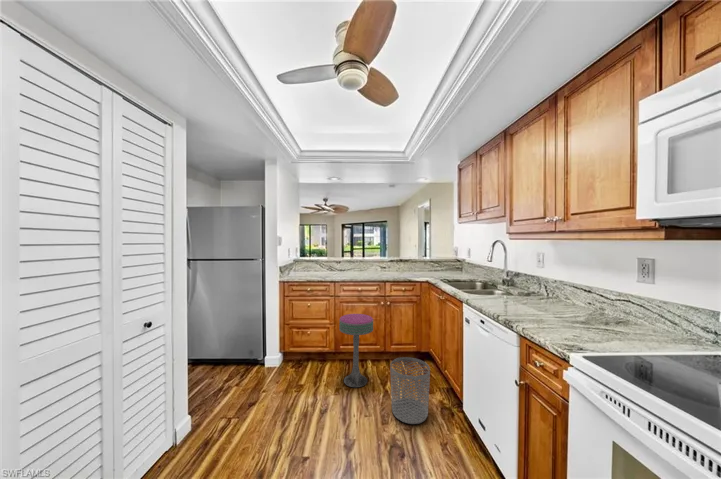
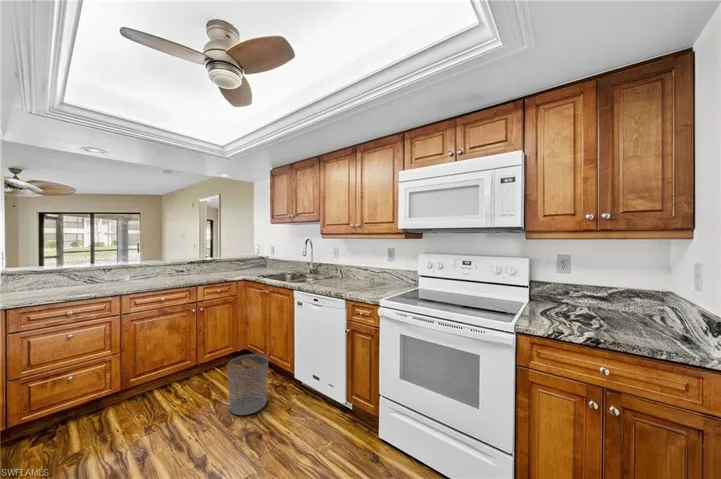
bar stool: present [339,314,373,387] -> none [143,327,193,417]

